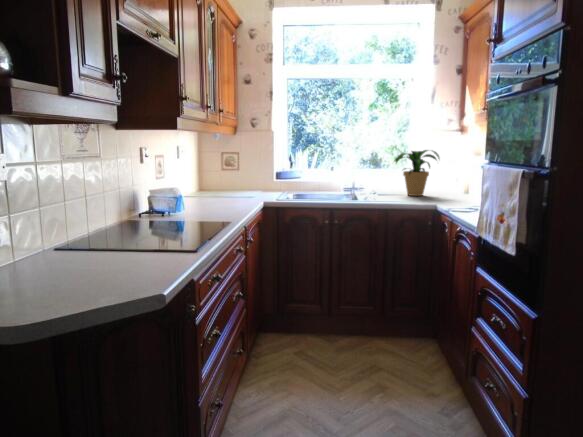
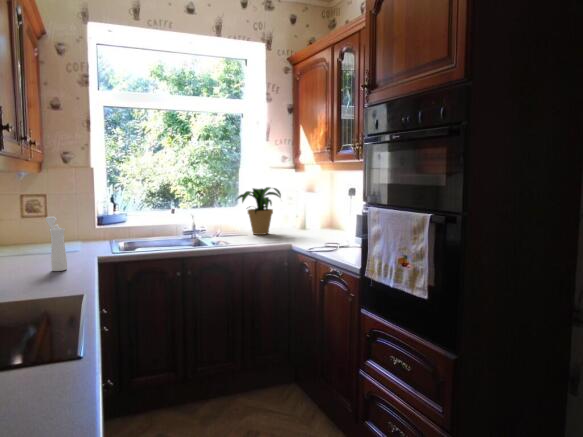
pepper mill: none [224,167,235,208] -> present [45,217,67,271]

